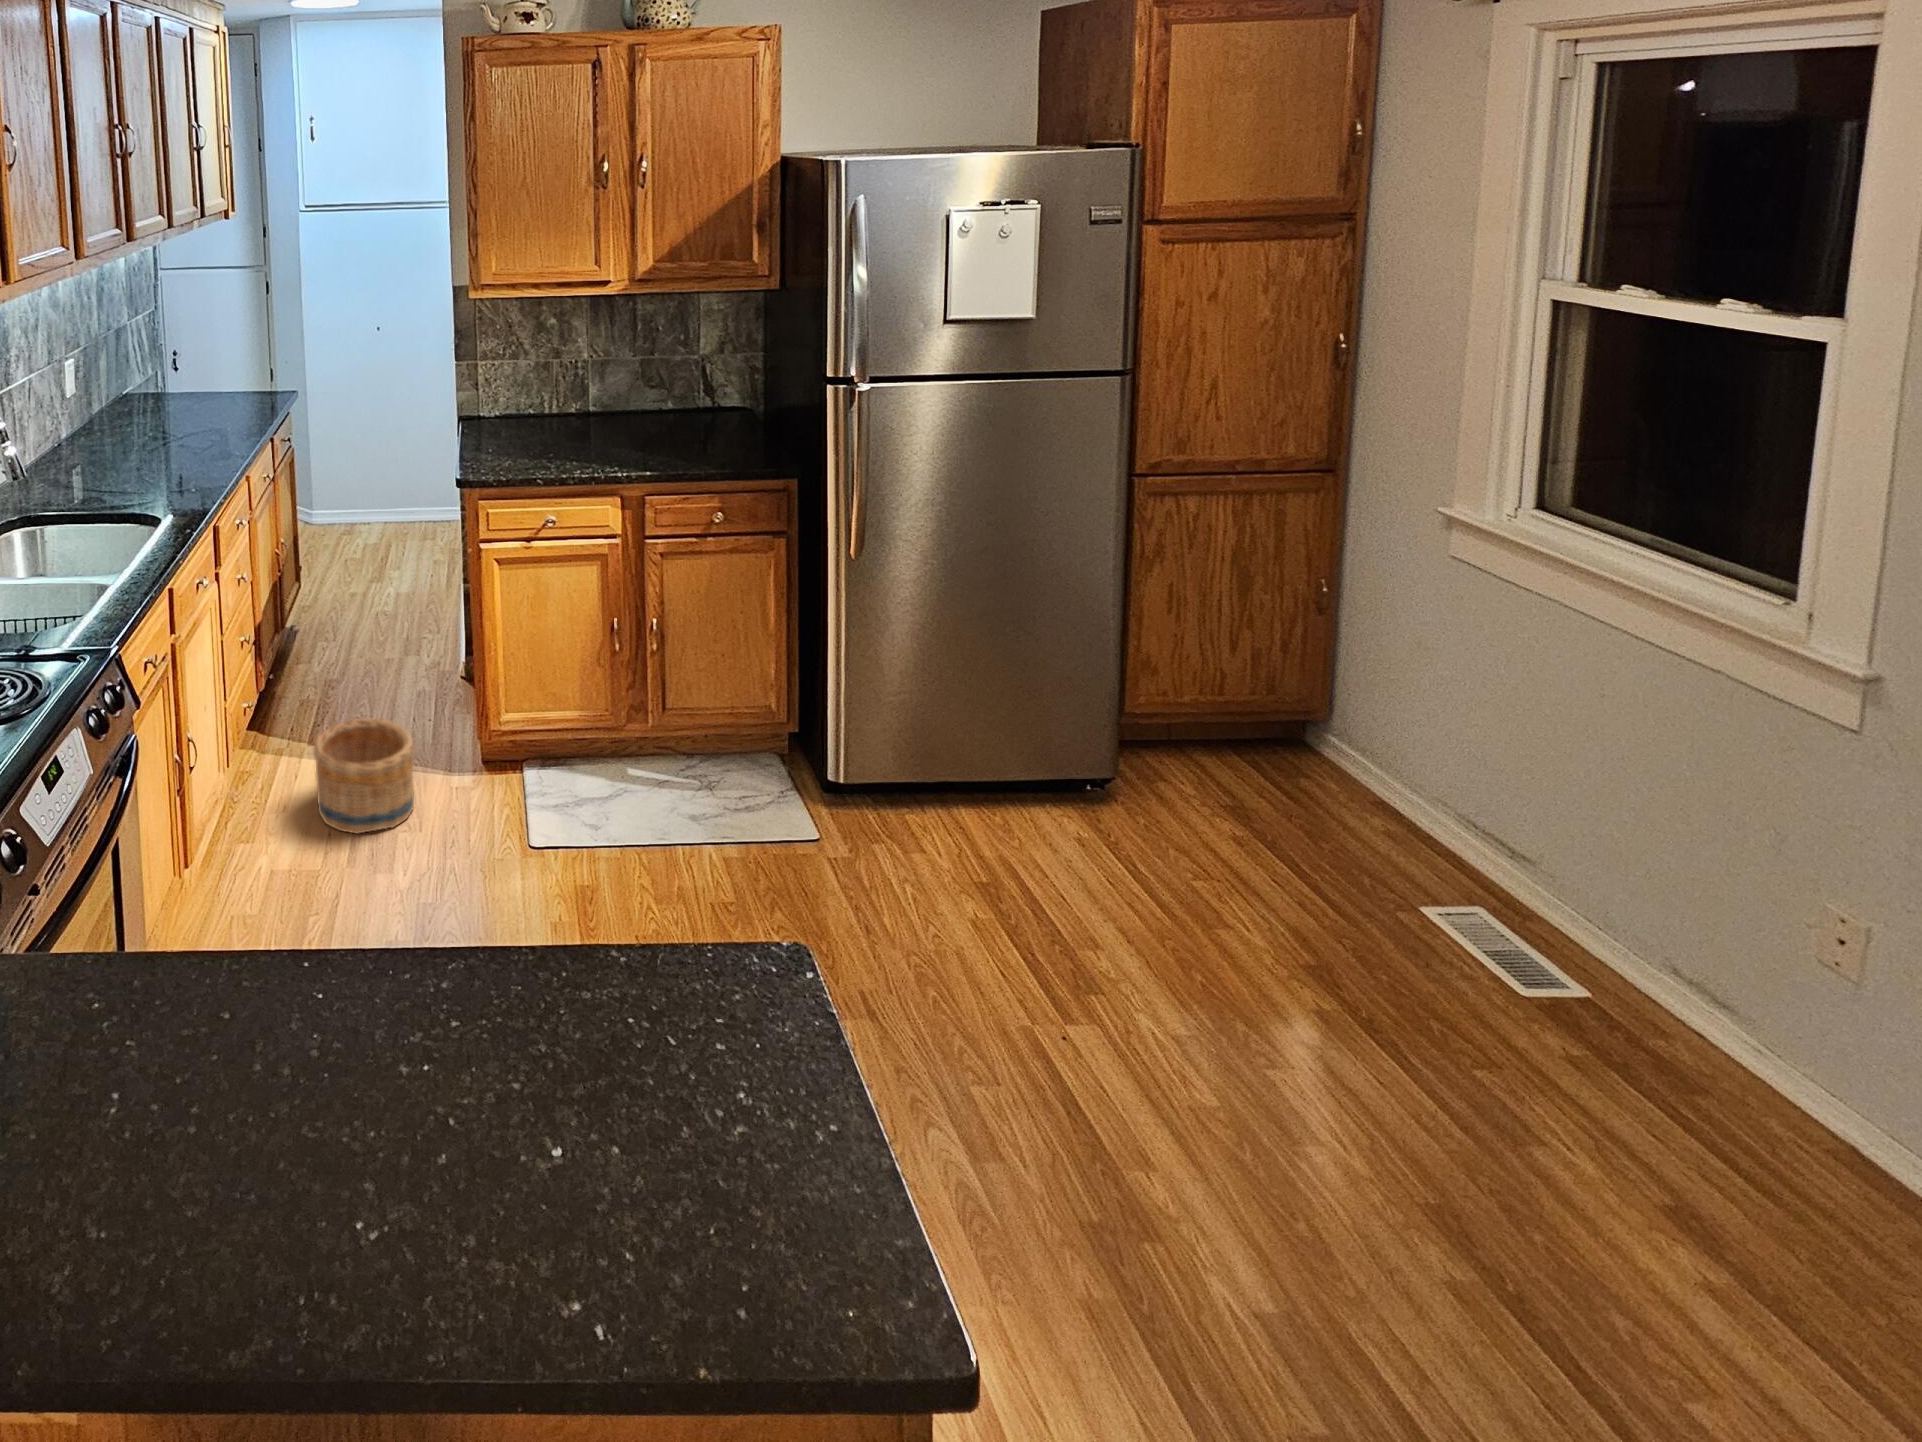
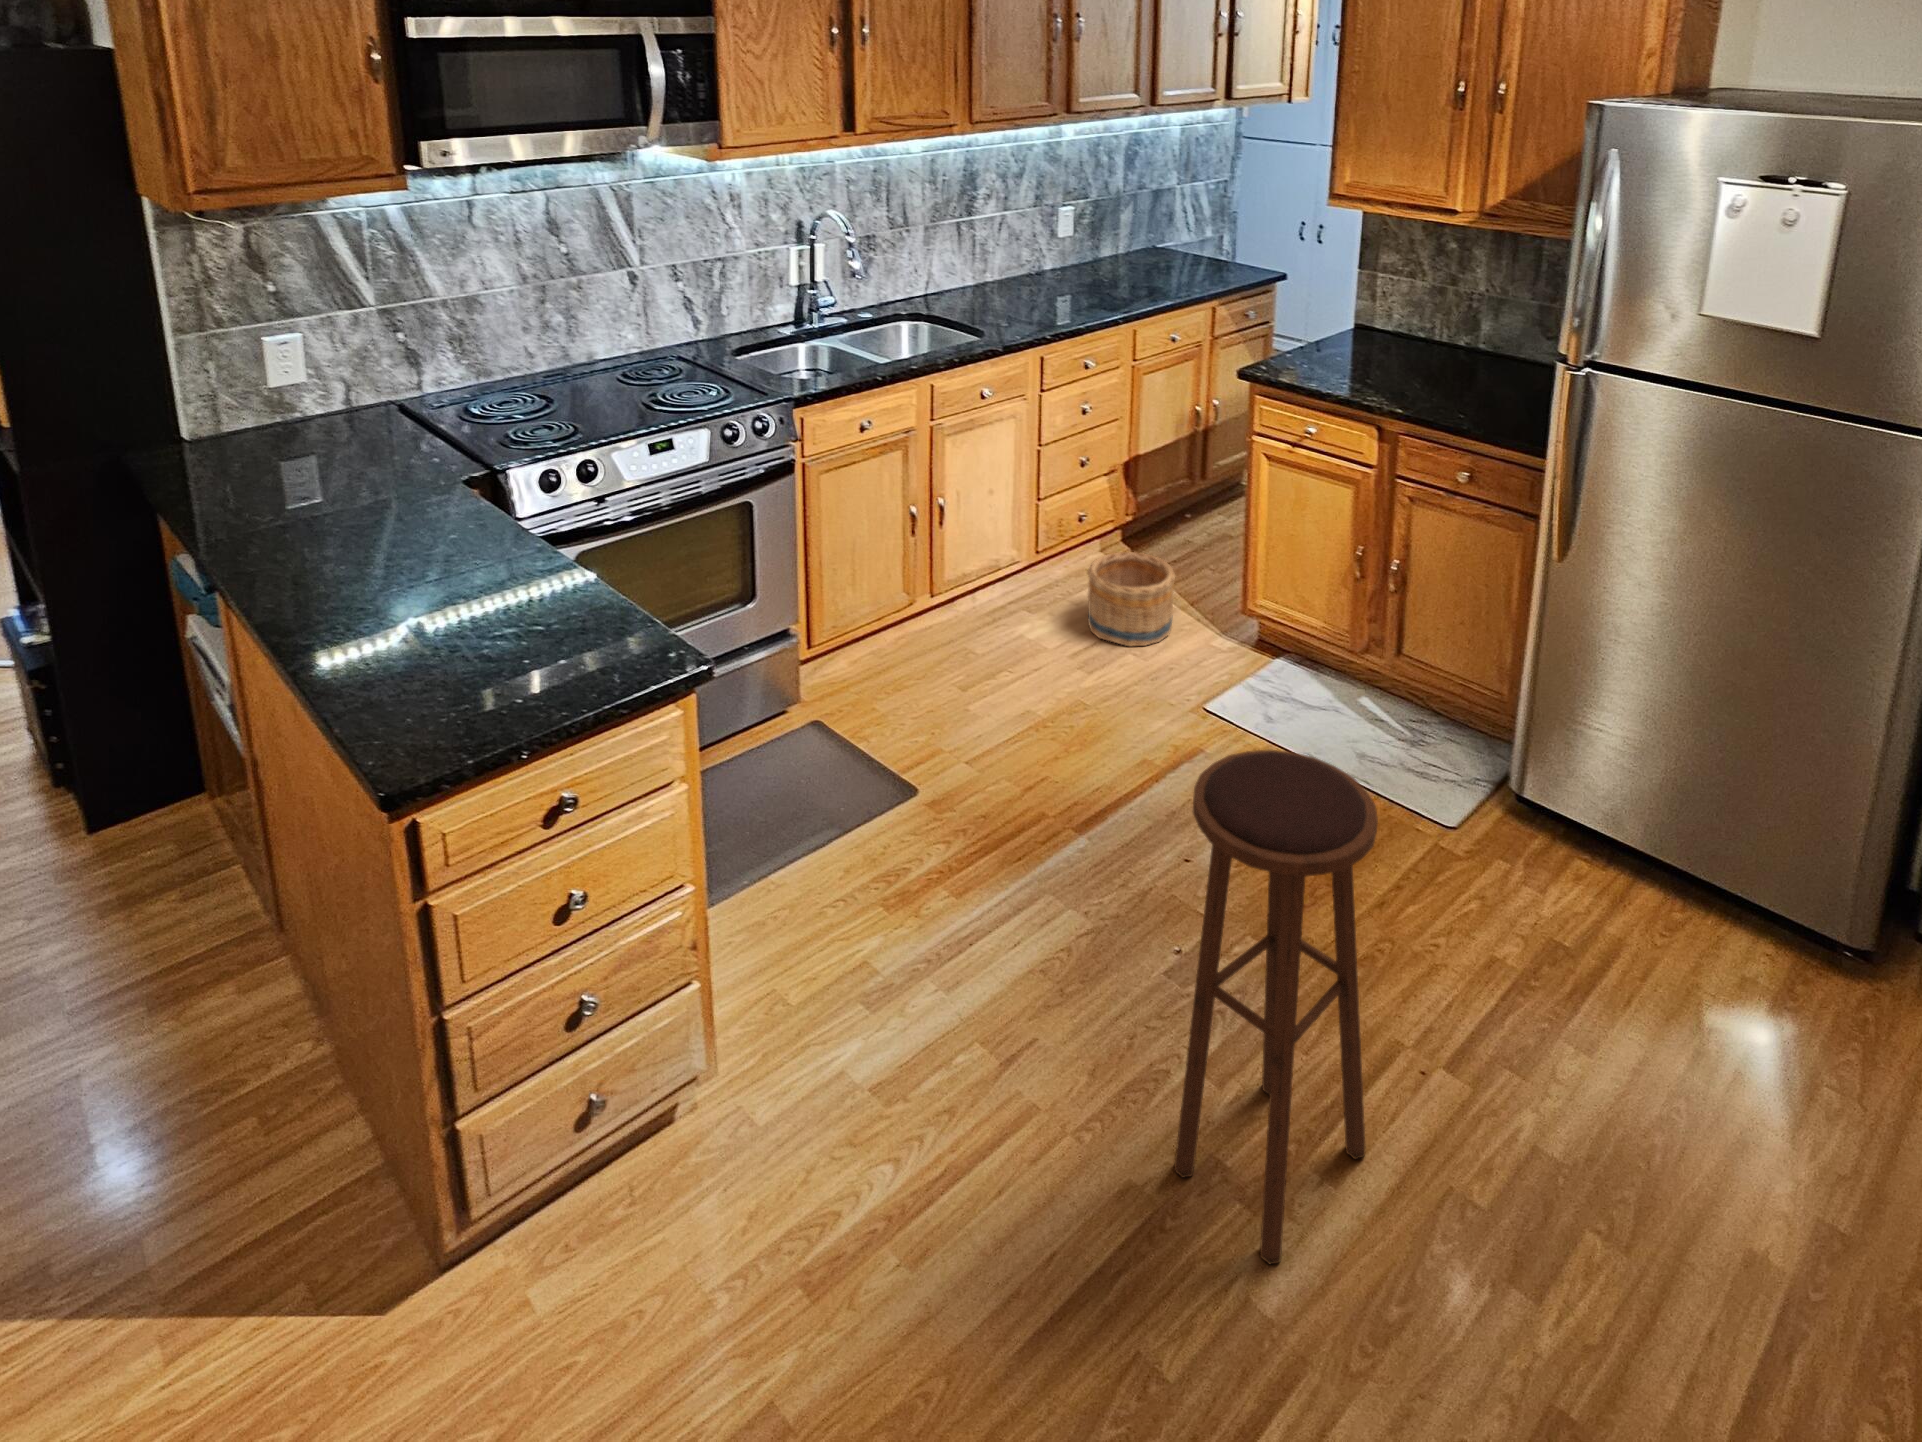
stool: none [1033,769,1266,1280] -> present [1174,749,1378,1264]

